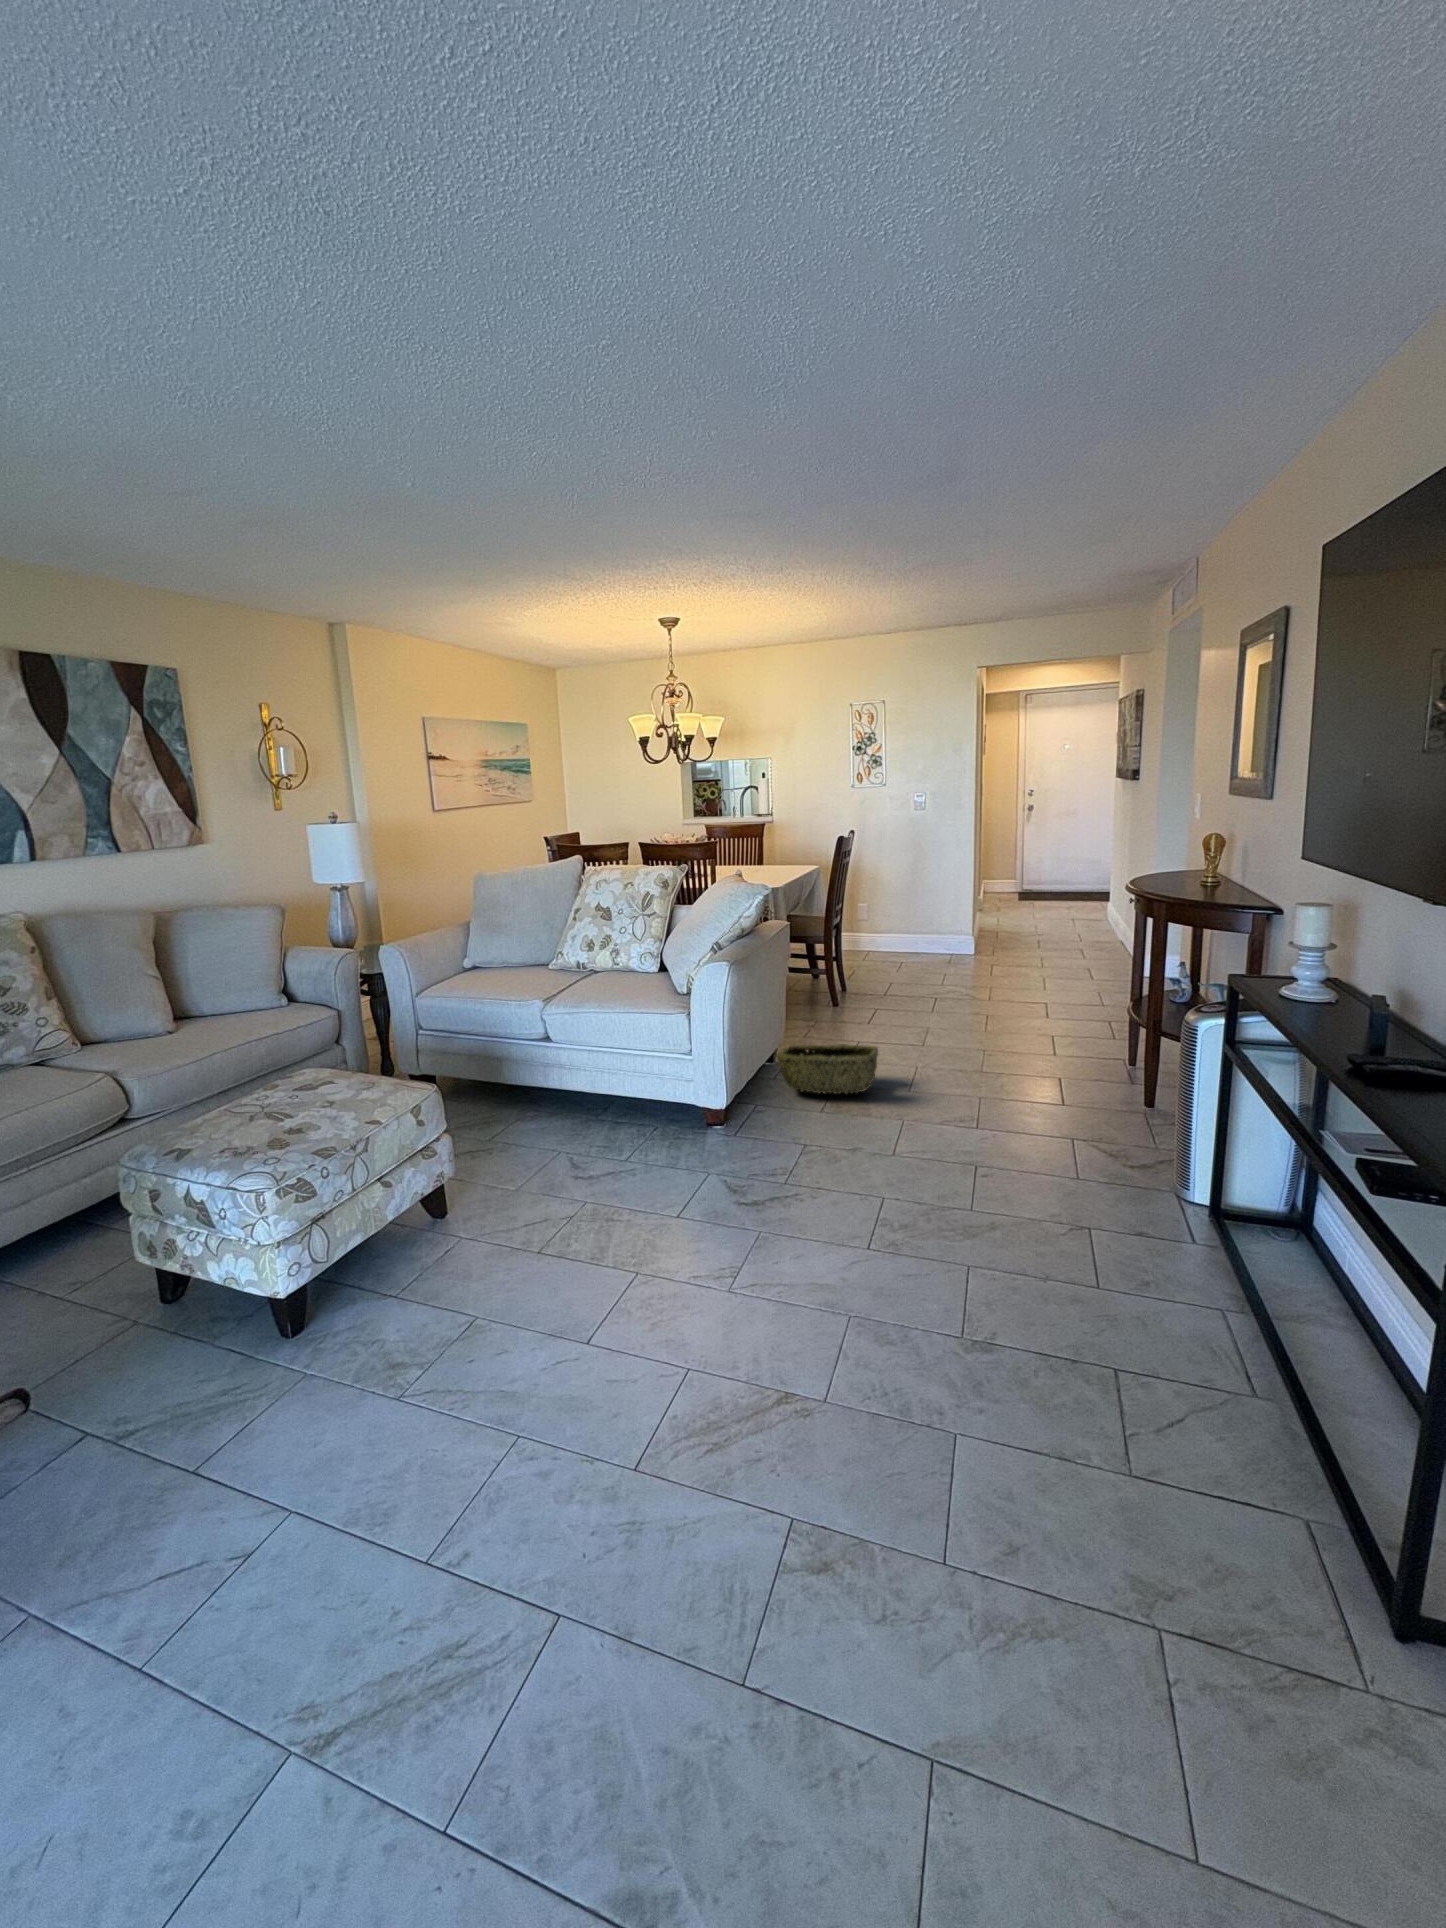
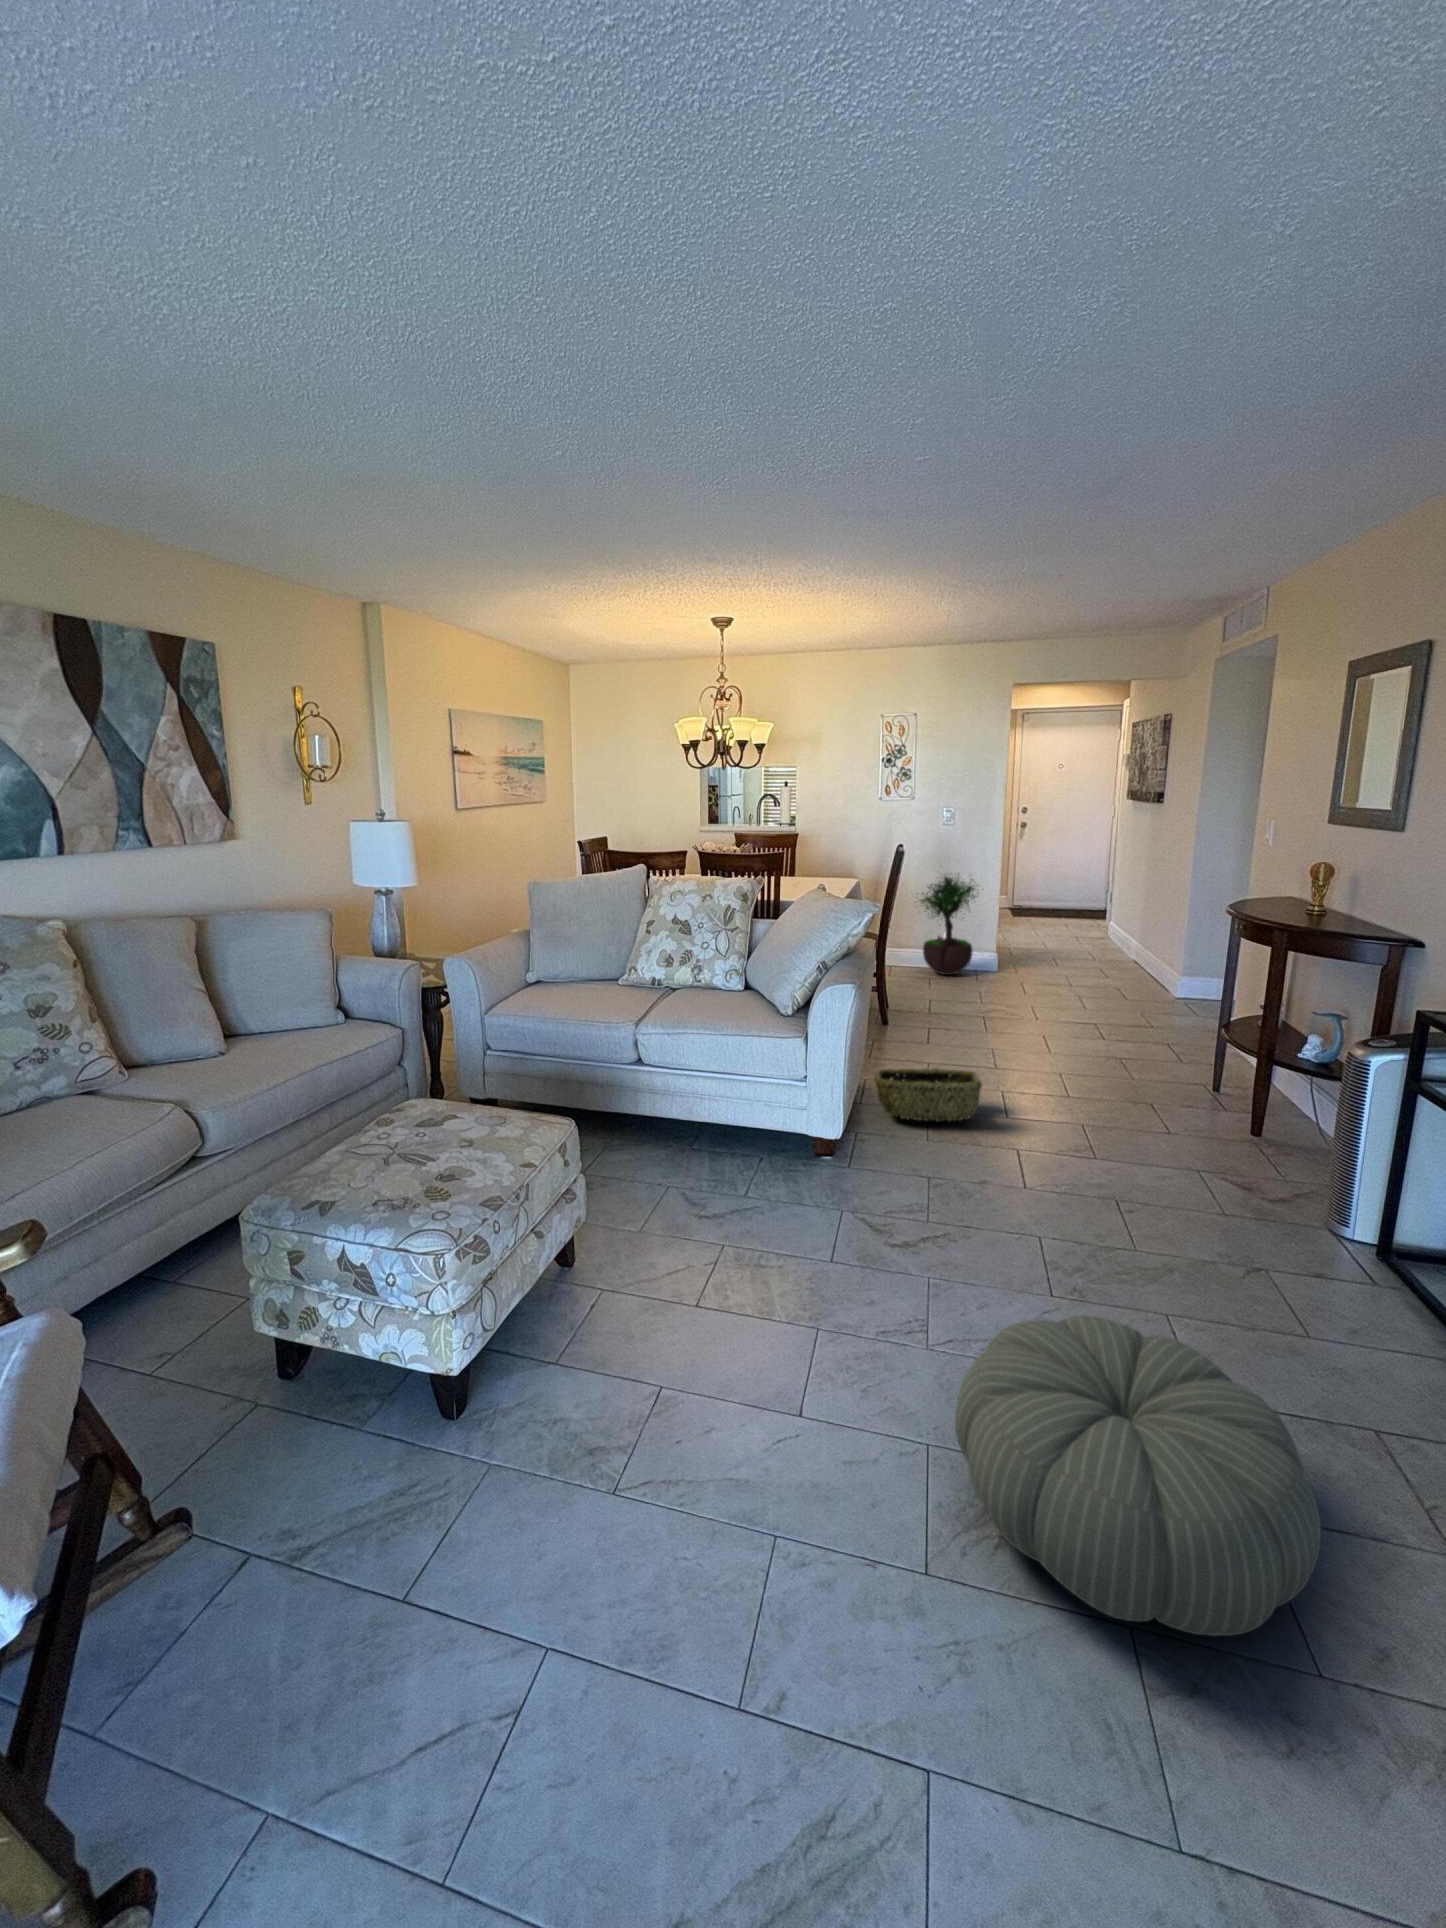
potted tree: none [883,850,951,959] -> present [915,873,977,975]
pouf: none [683,1254,975,1520] -> present [955,1315,1321,1636]

